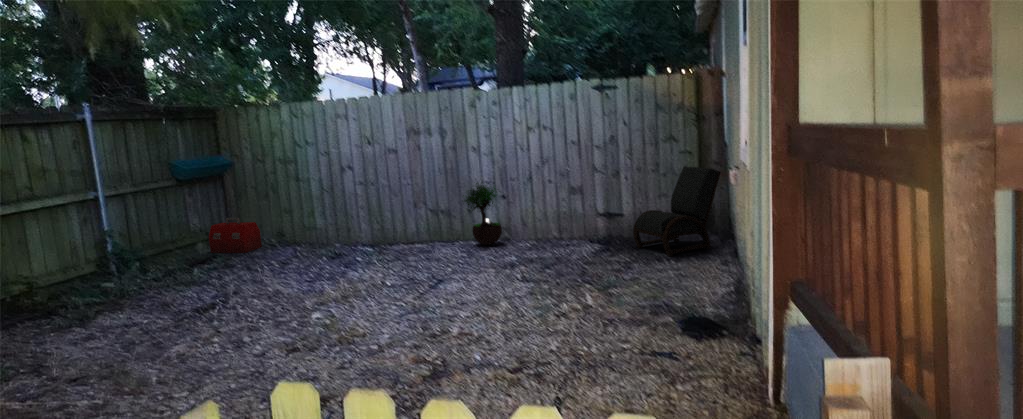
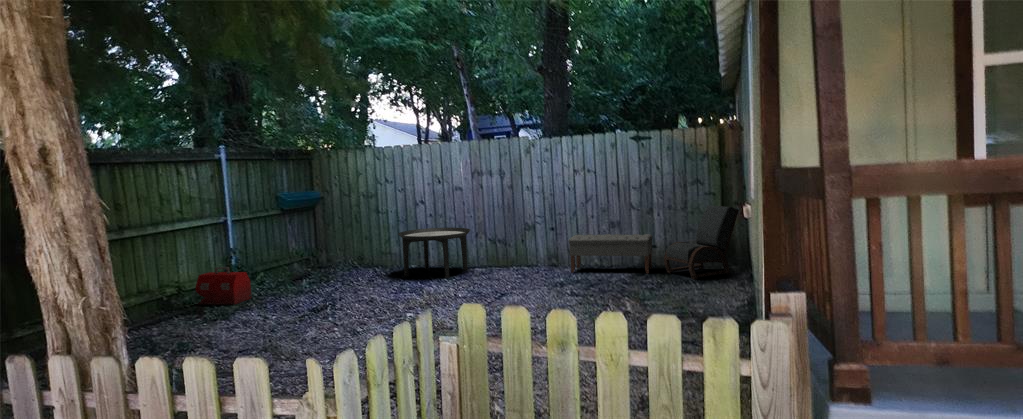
potted tree: present [464,183,502,245] -> none [518,213,551,270]
round table: none [318,197,406,259] -> present [398,227,470,278]
bench: none [521,201,620,248] -> present [569,234,653,274]
toolbox: present [209,218,262,253] -> present [196,267,252,305]

